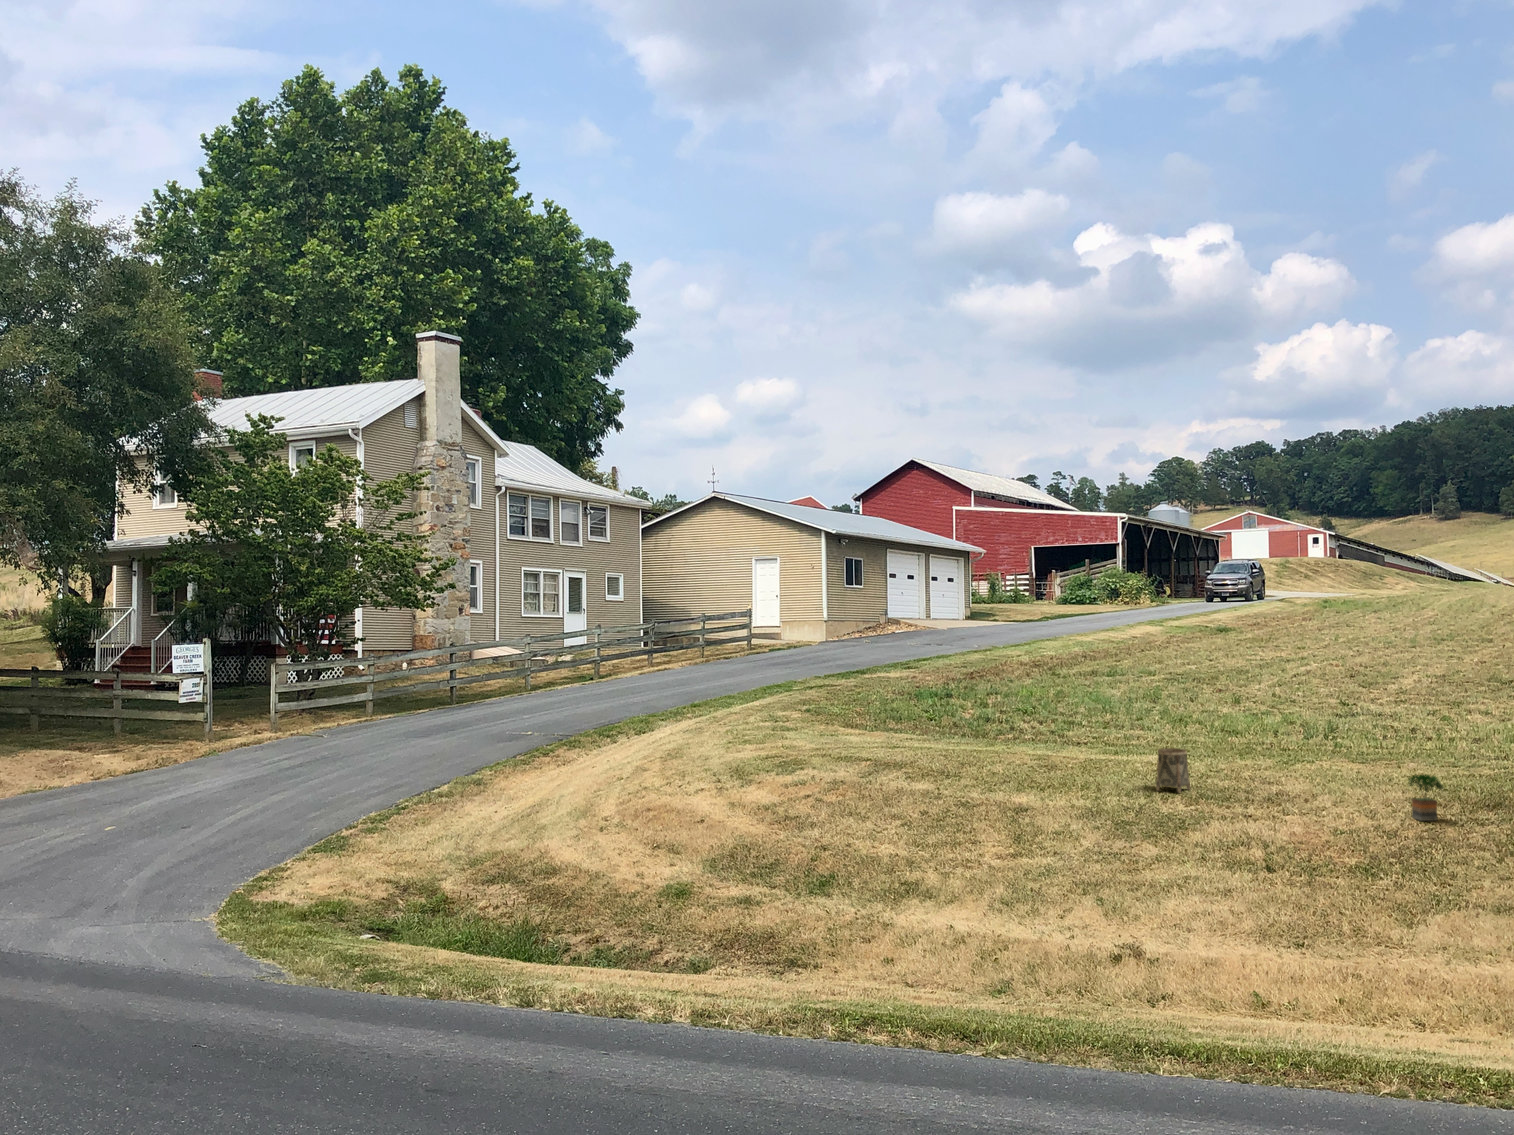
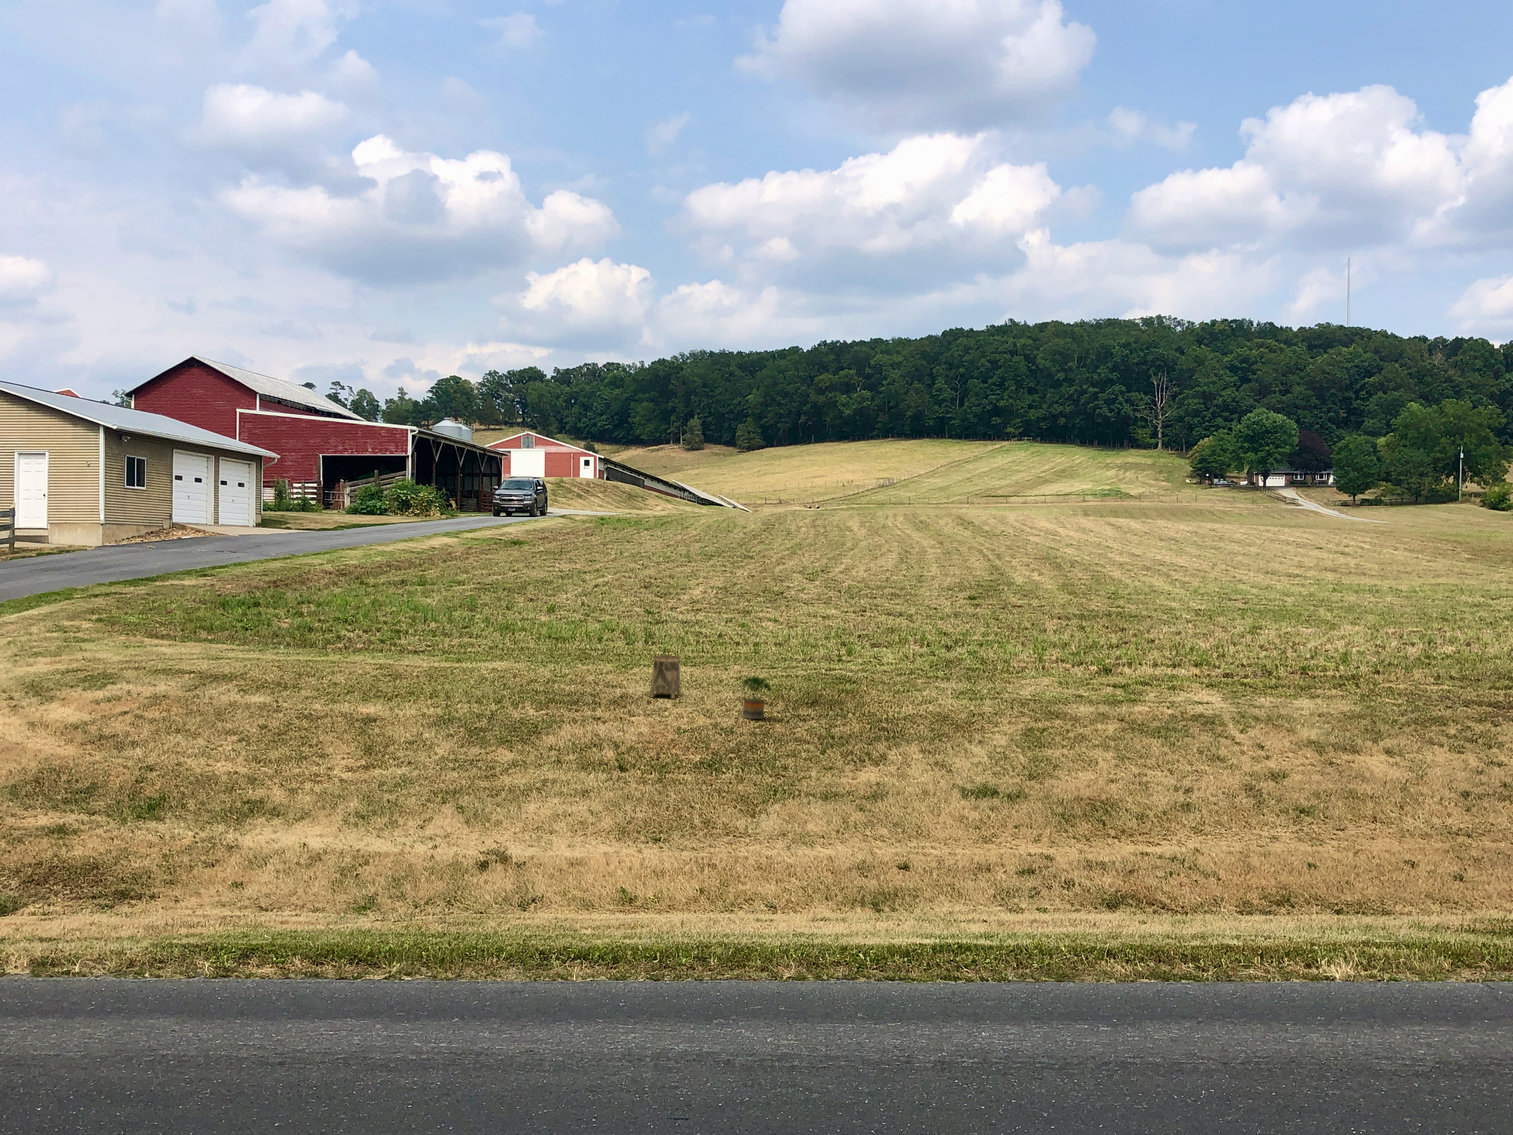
basket: present [1156,748,1190,793] -> present [650,655,681,698]

